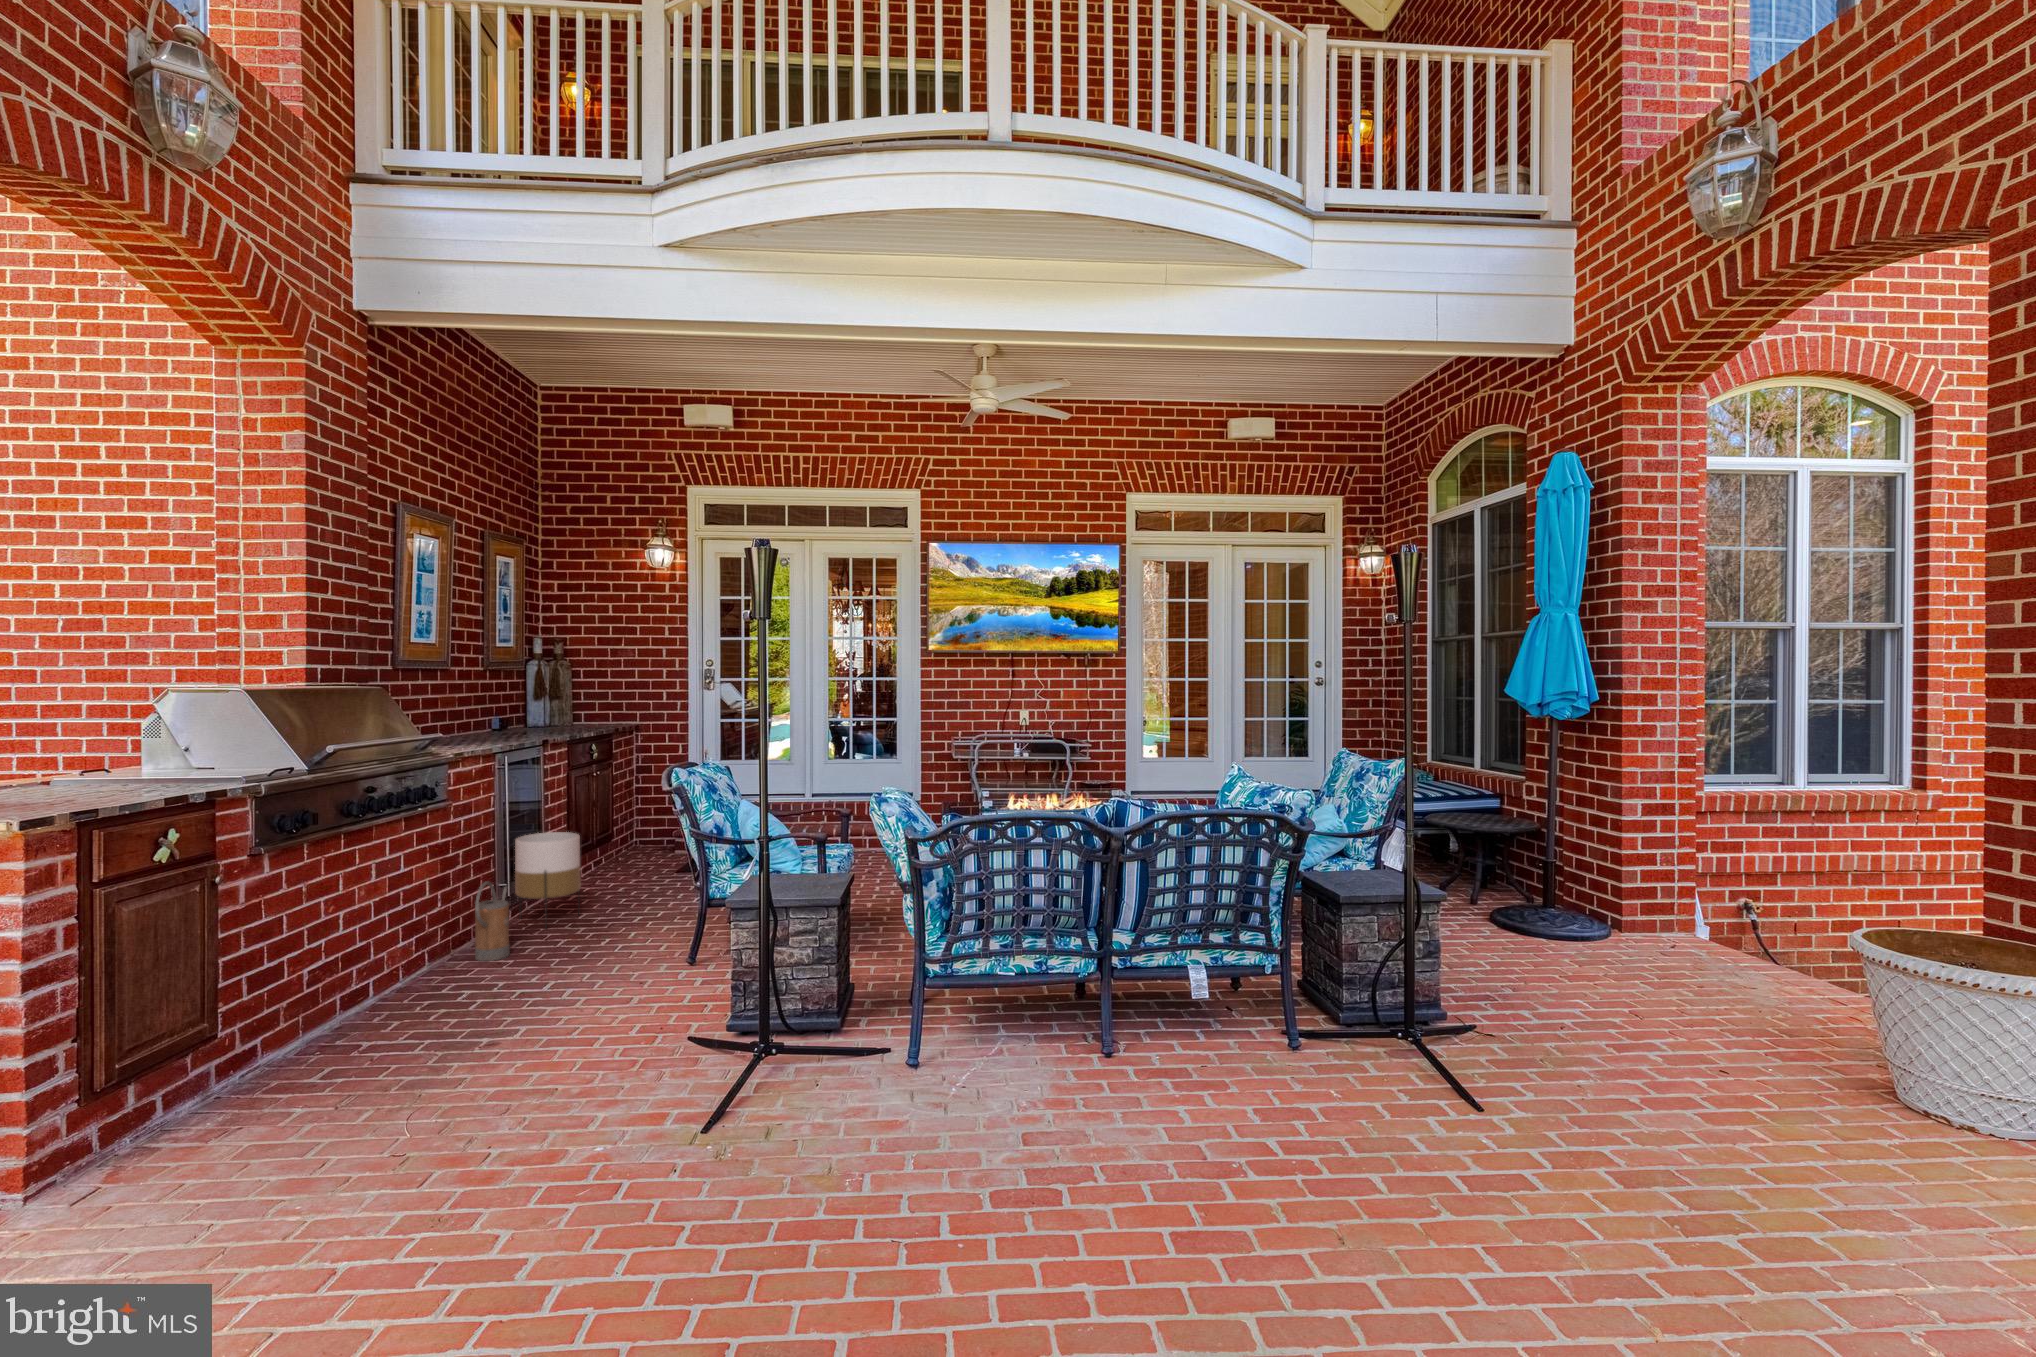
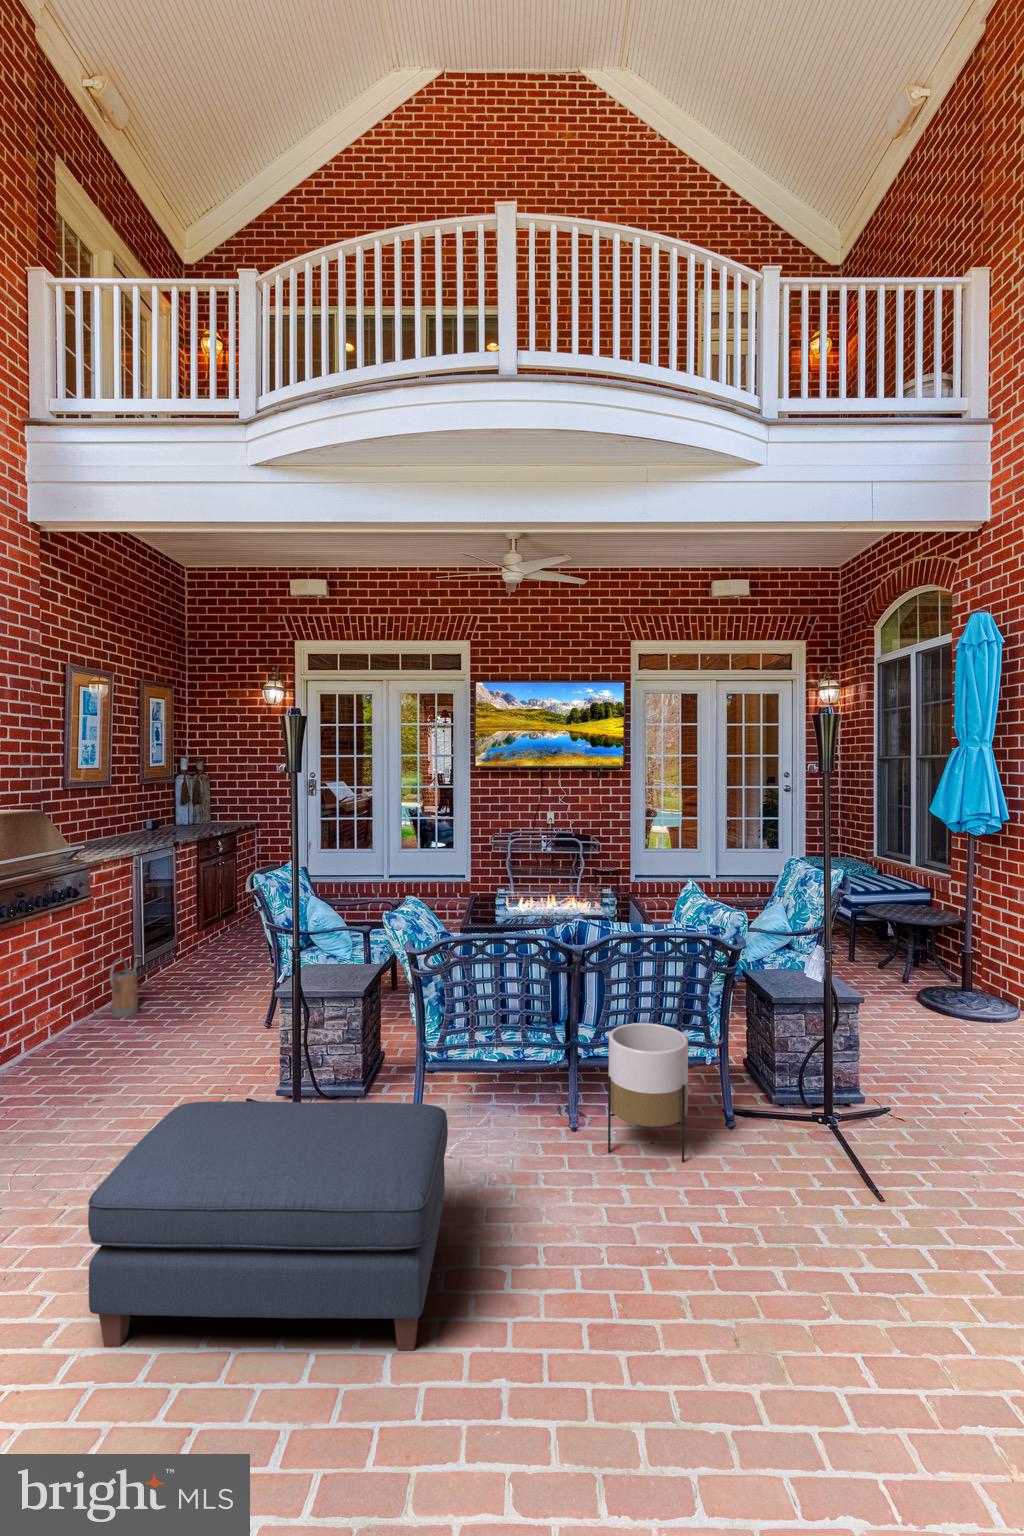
planter: present [515,832,581,928] -> present [608,1023,688,1163]
ottoman: none [575,1000,993,1282] -> present [88,1101,448,1351]

